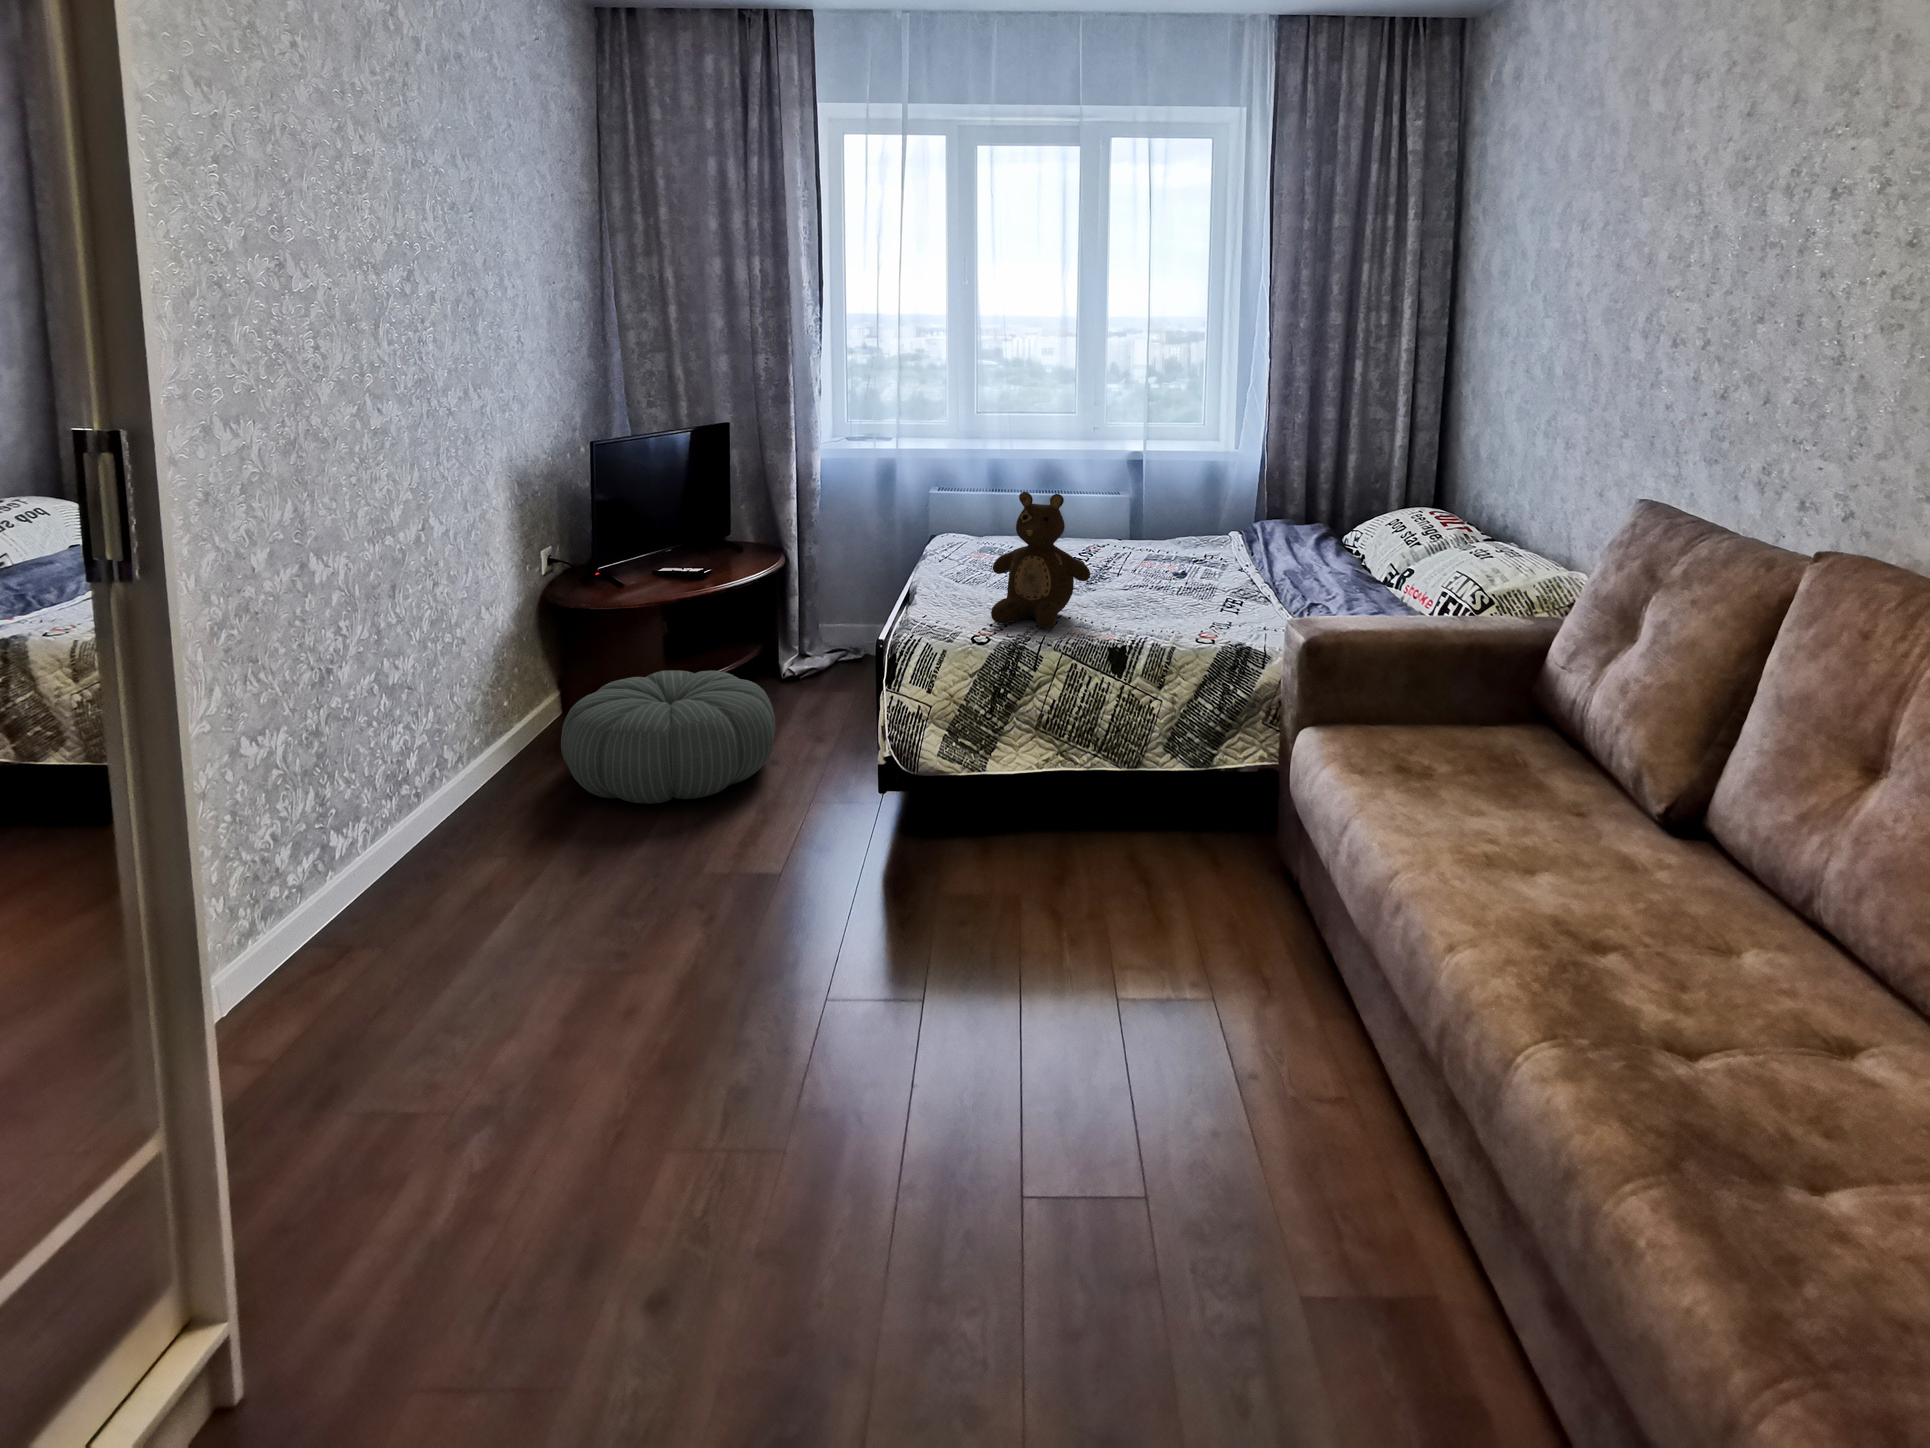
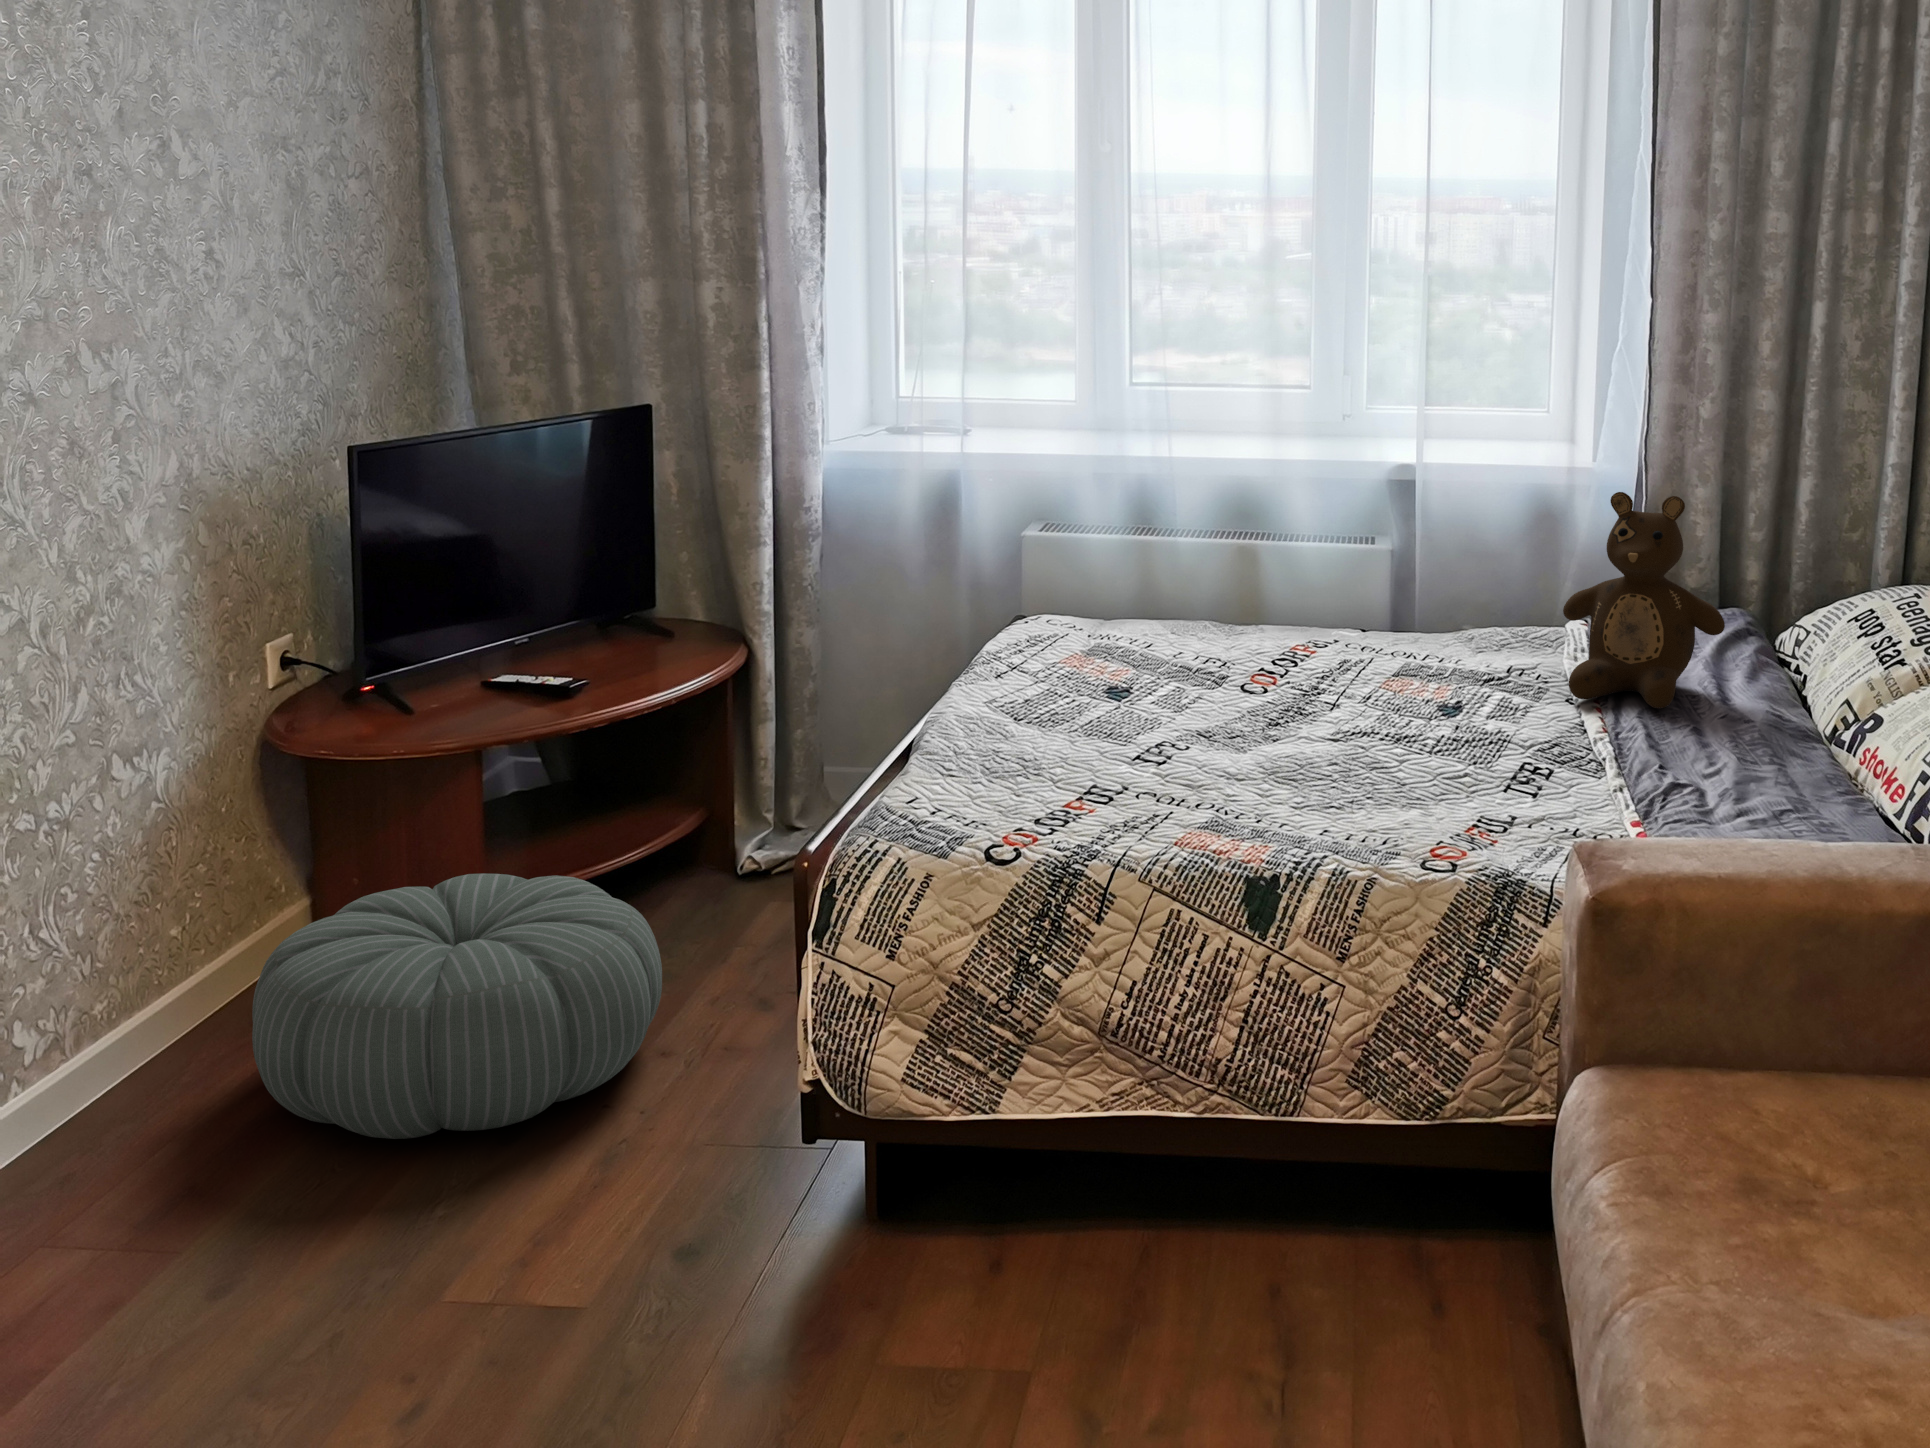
teddy bear: present [991,492,1090,628] -> present [1563,492,1725,709]

